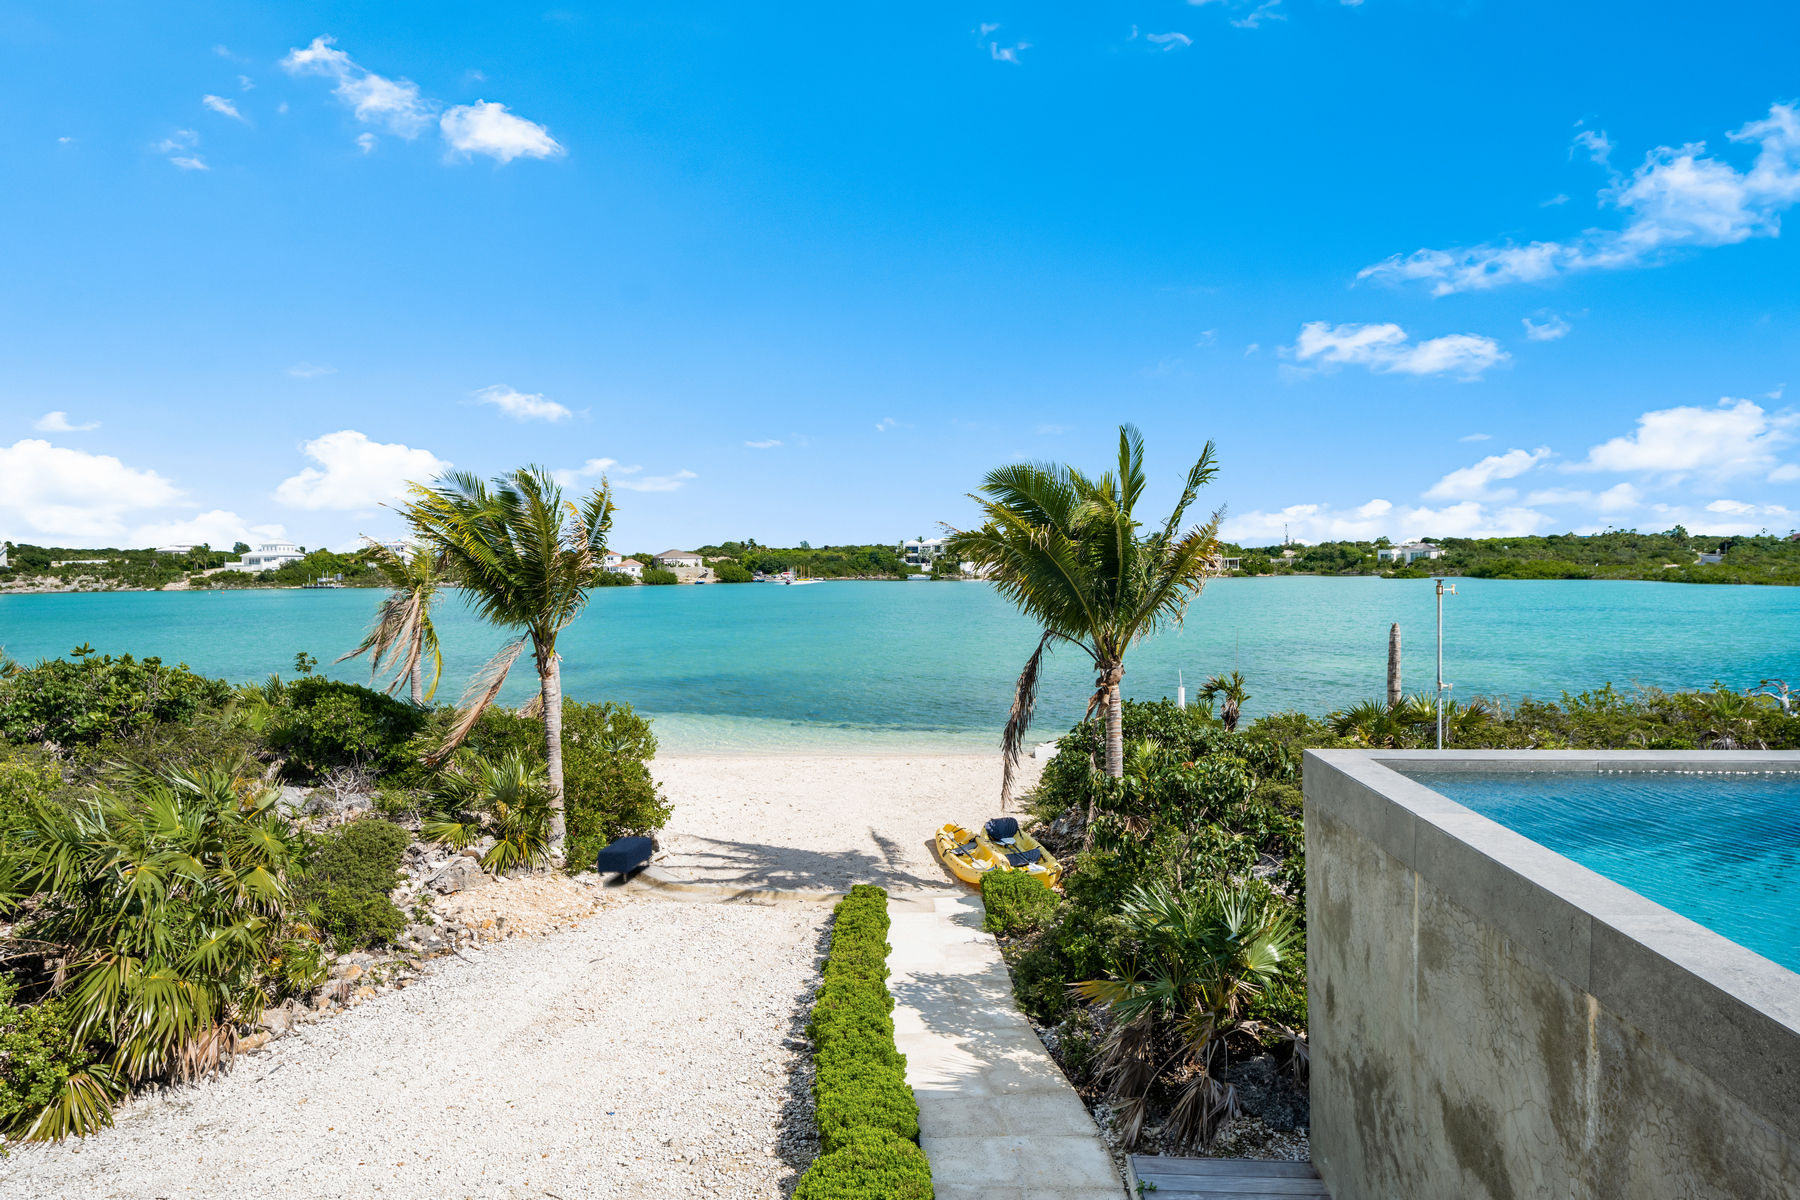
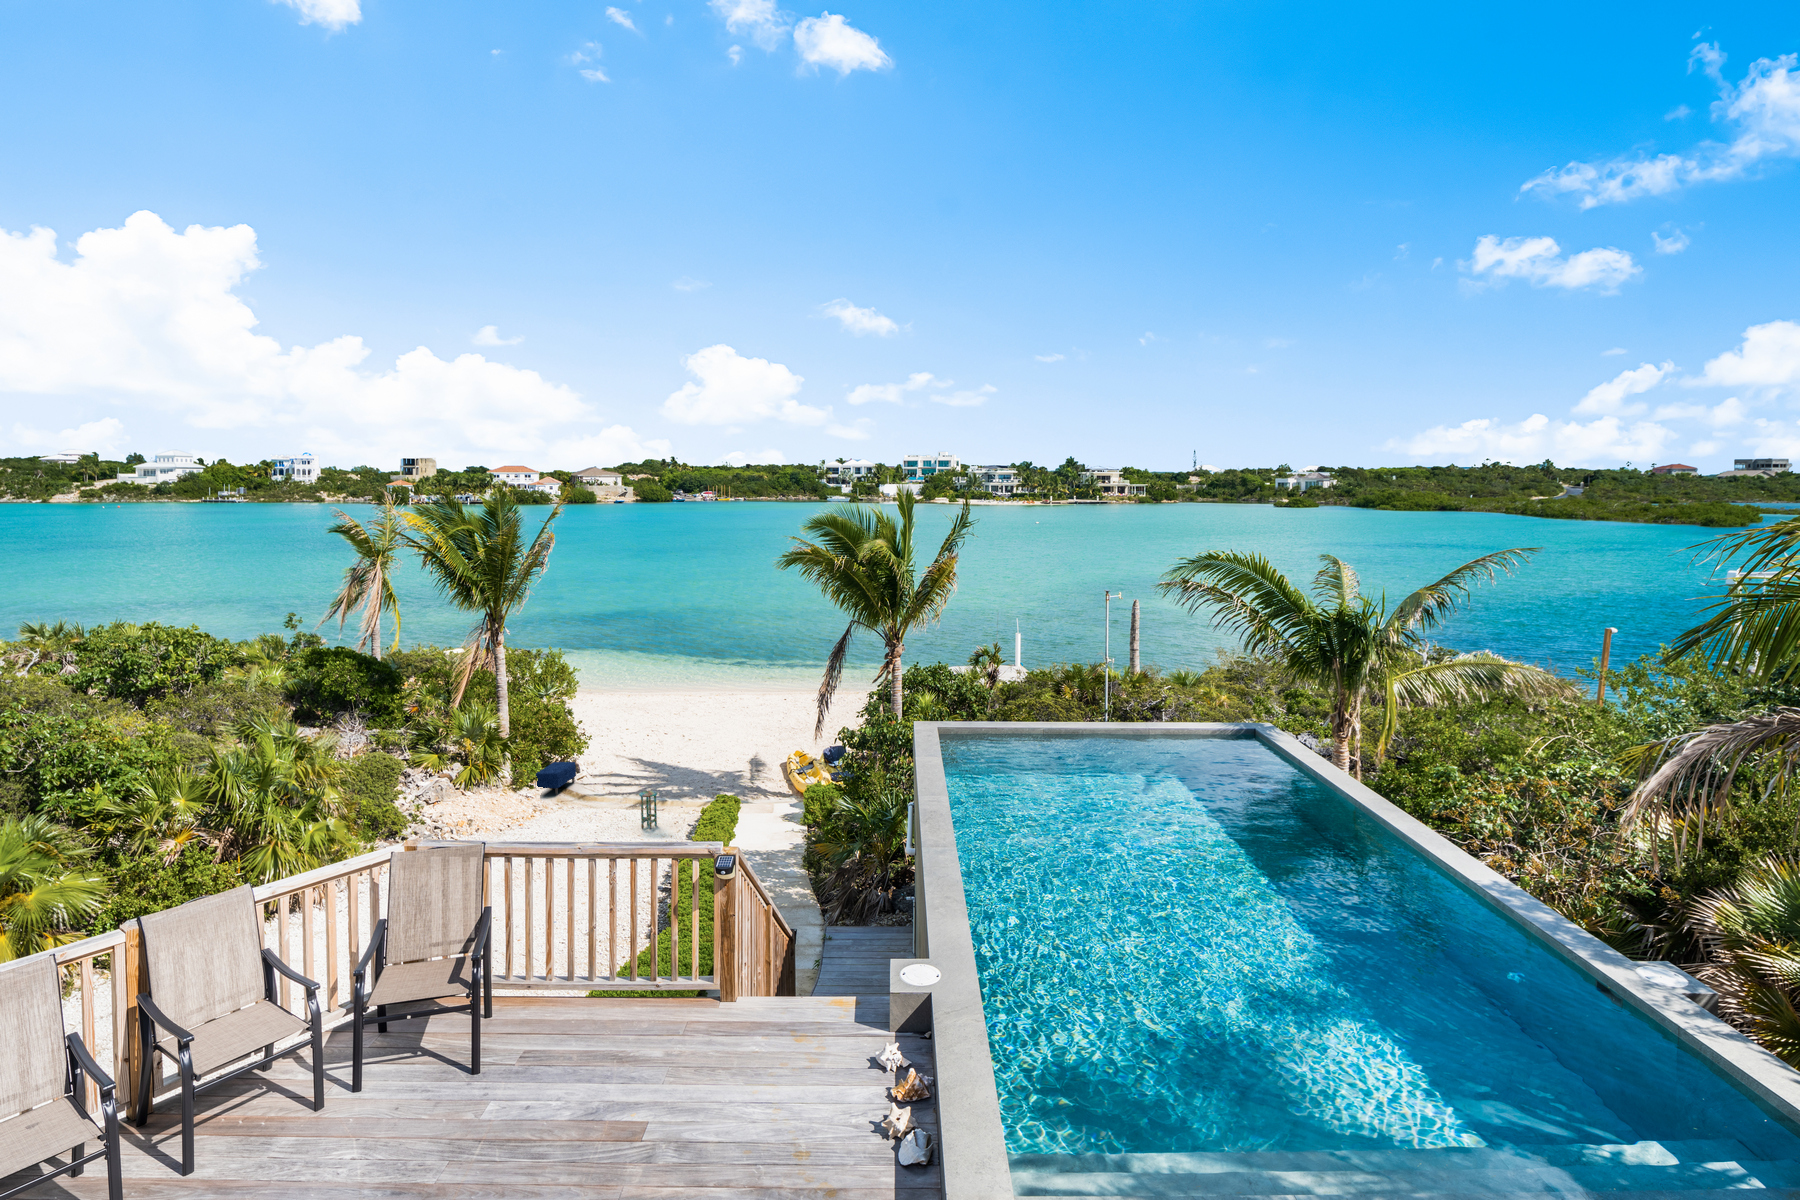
side table: none [744,877,771,936] -> present [639,791,658,829]

